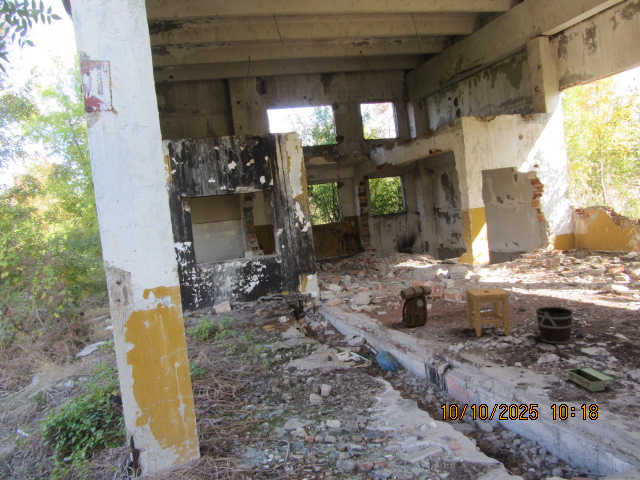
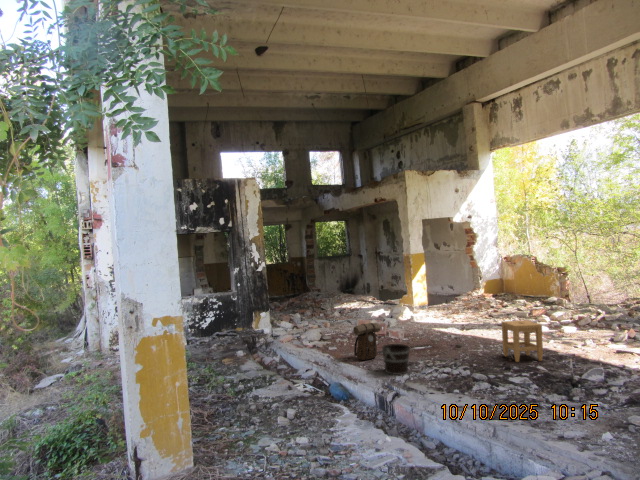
stool: present [466,288,510,337] -> present [502,321,543,362]
bucket: present [536,306,573,343] -> present [382,344,409,375]
toolbox: present [568,367,616,391] -> none [496,391,532,410]

